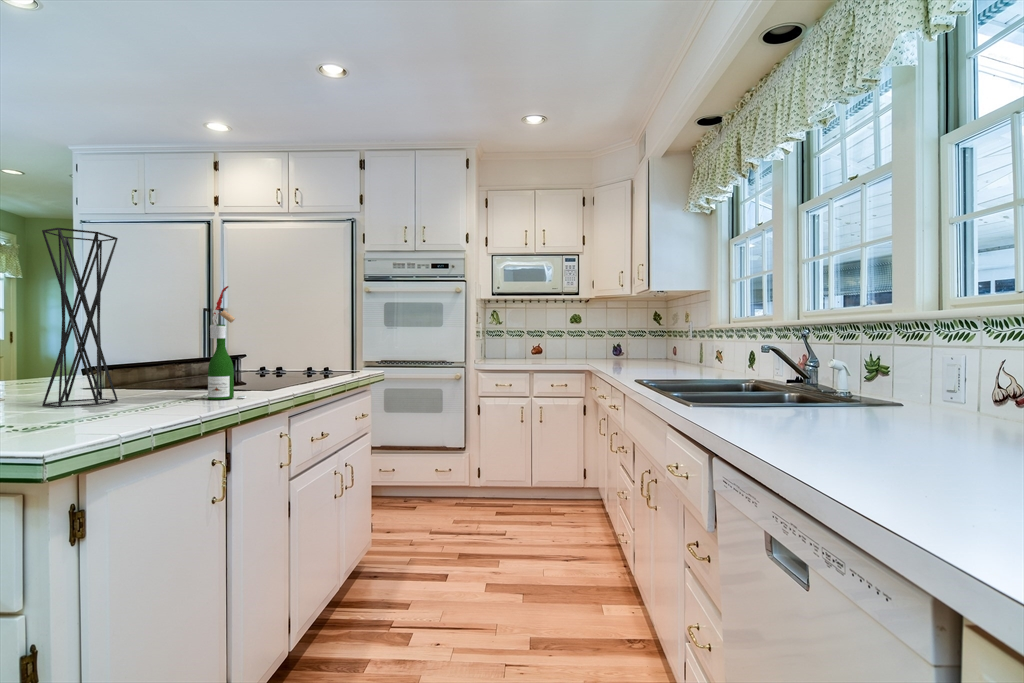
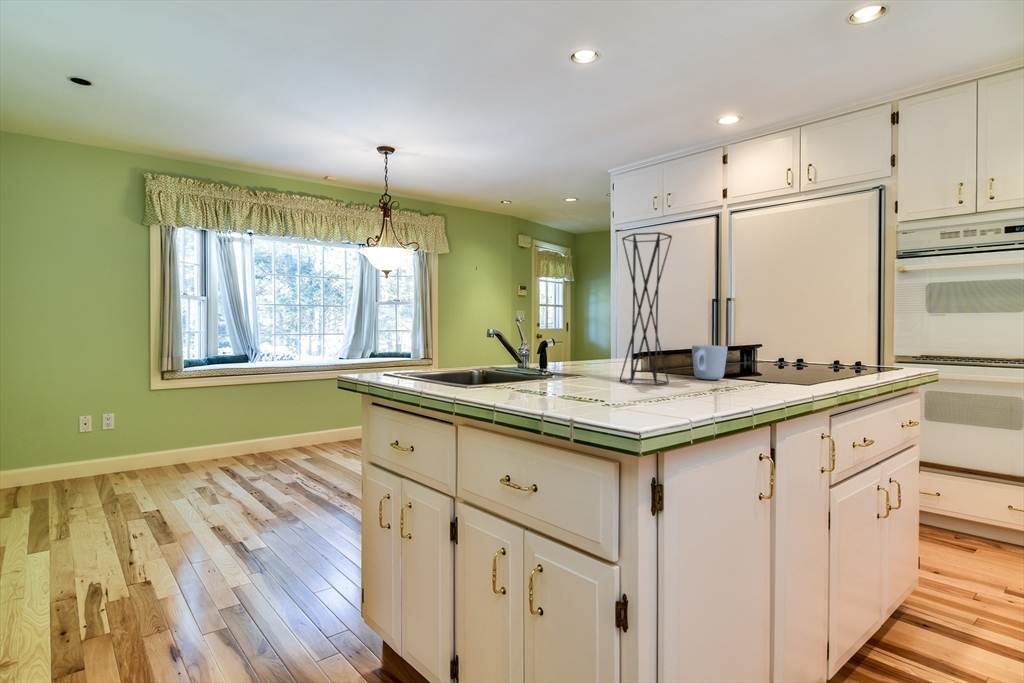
wine bottle: present [208,286,246,400] -> none [745,271,785,393]
mug: none [154,357,196,393] -> present [692,345,728,380]

